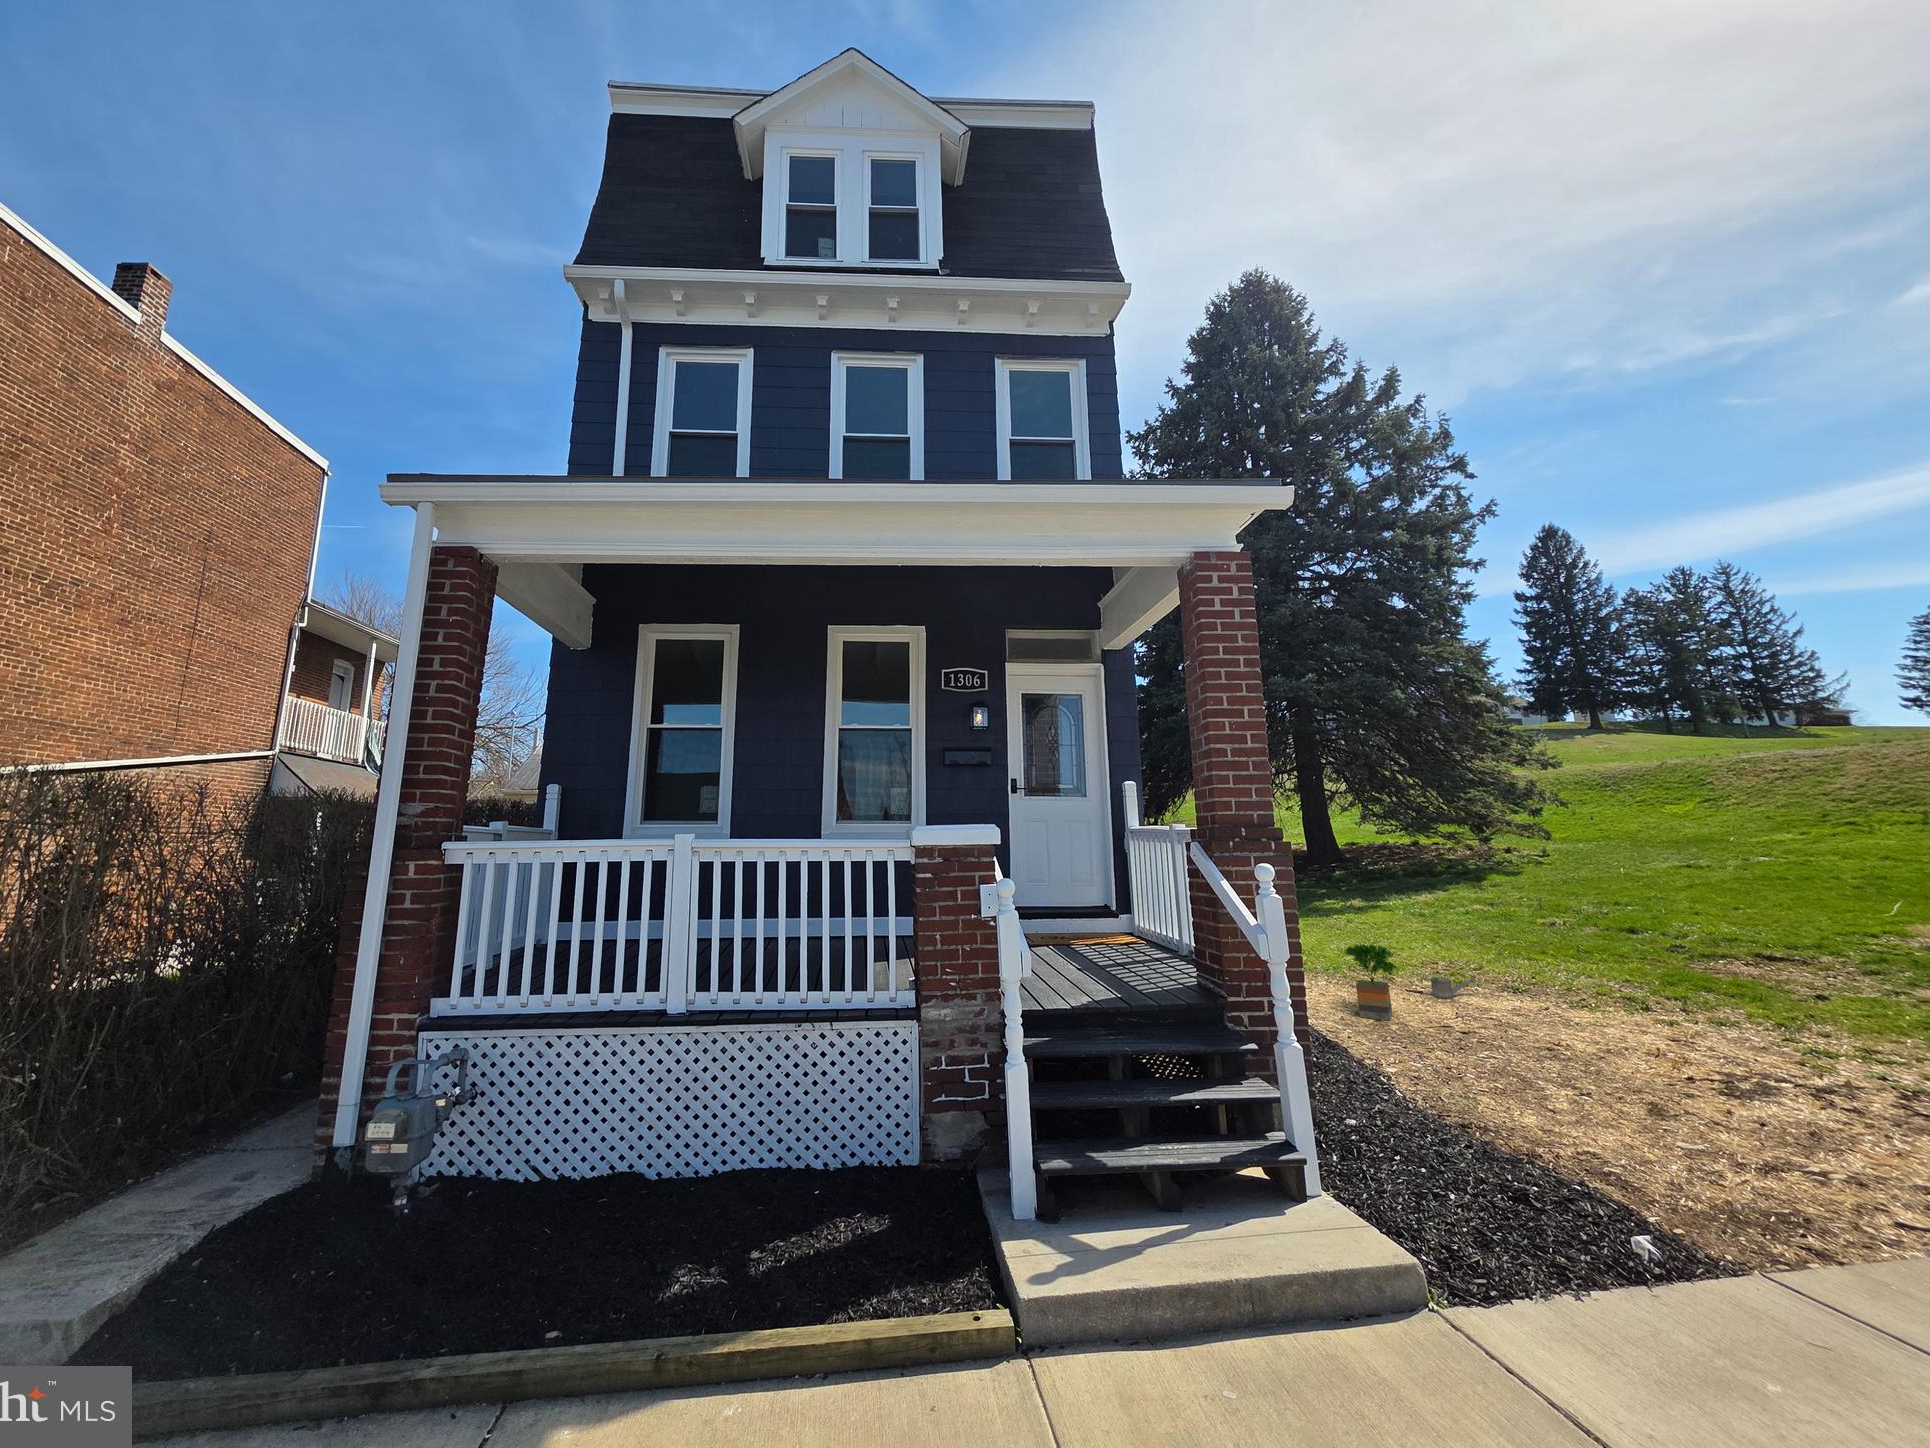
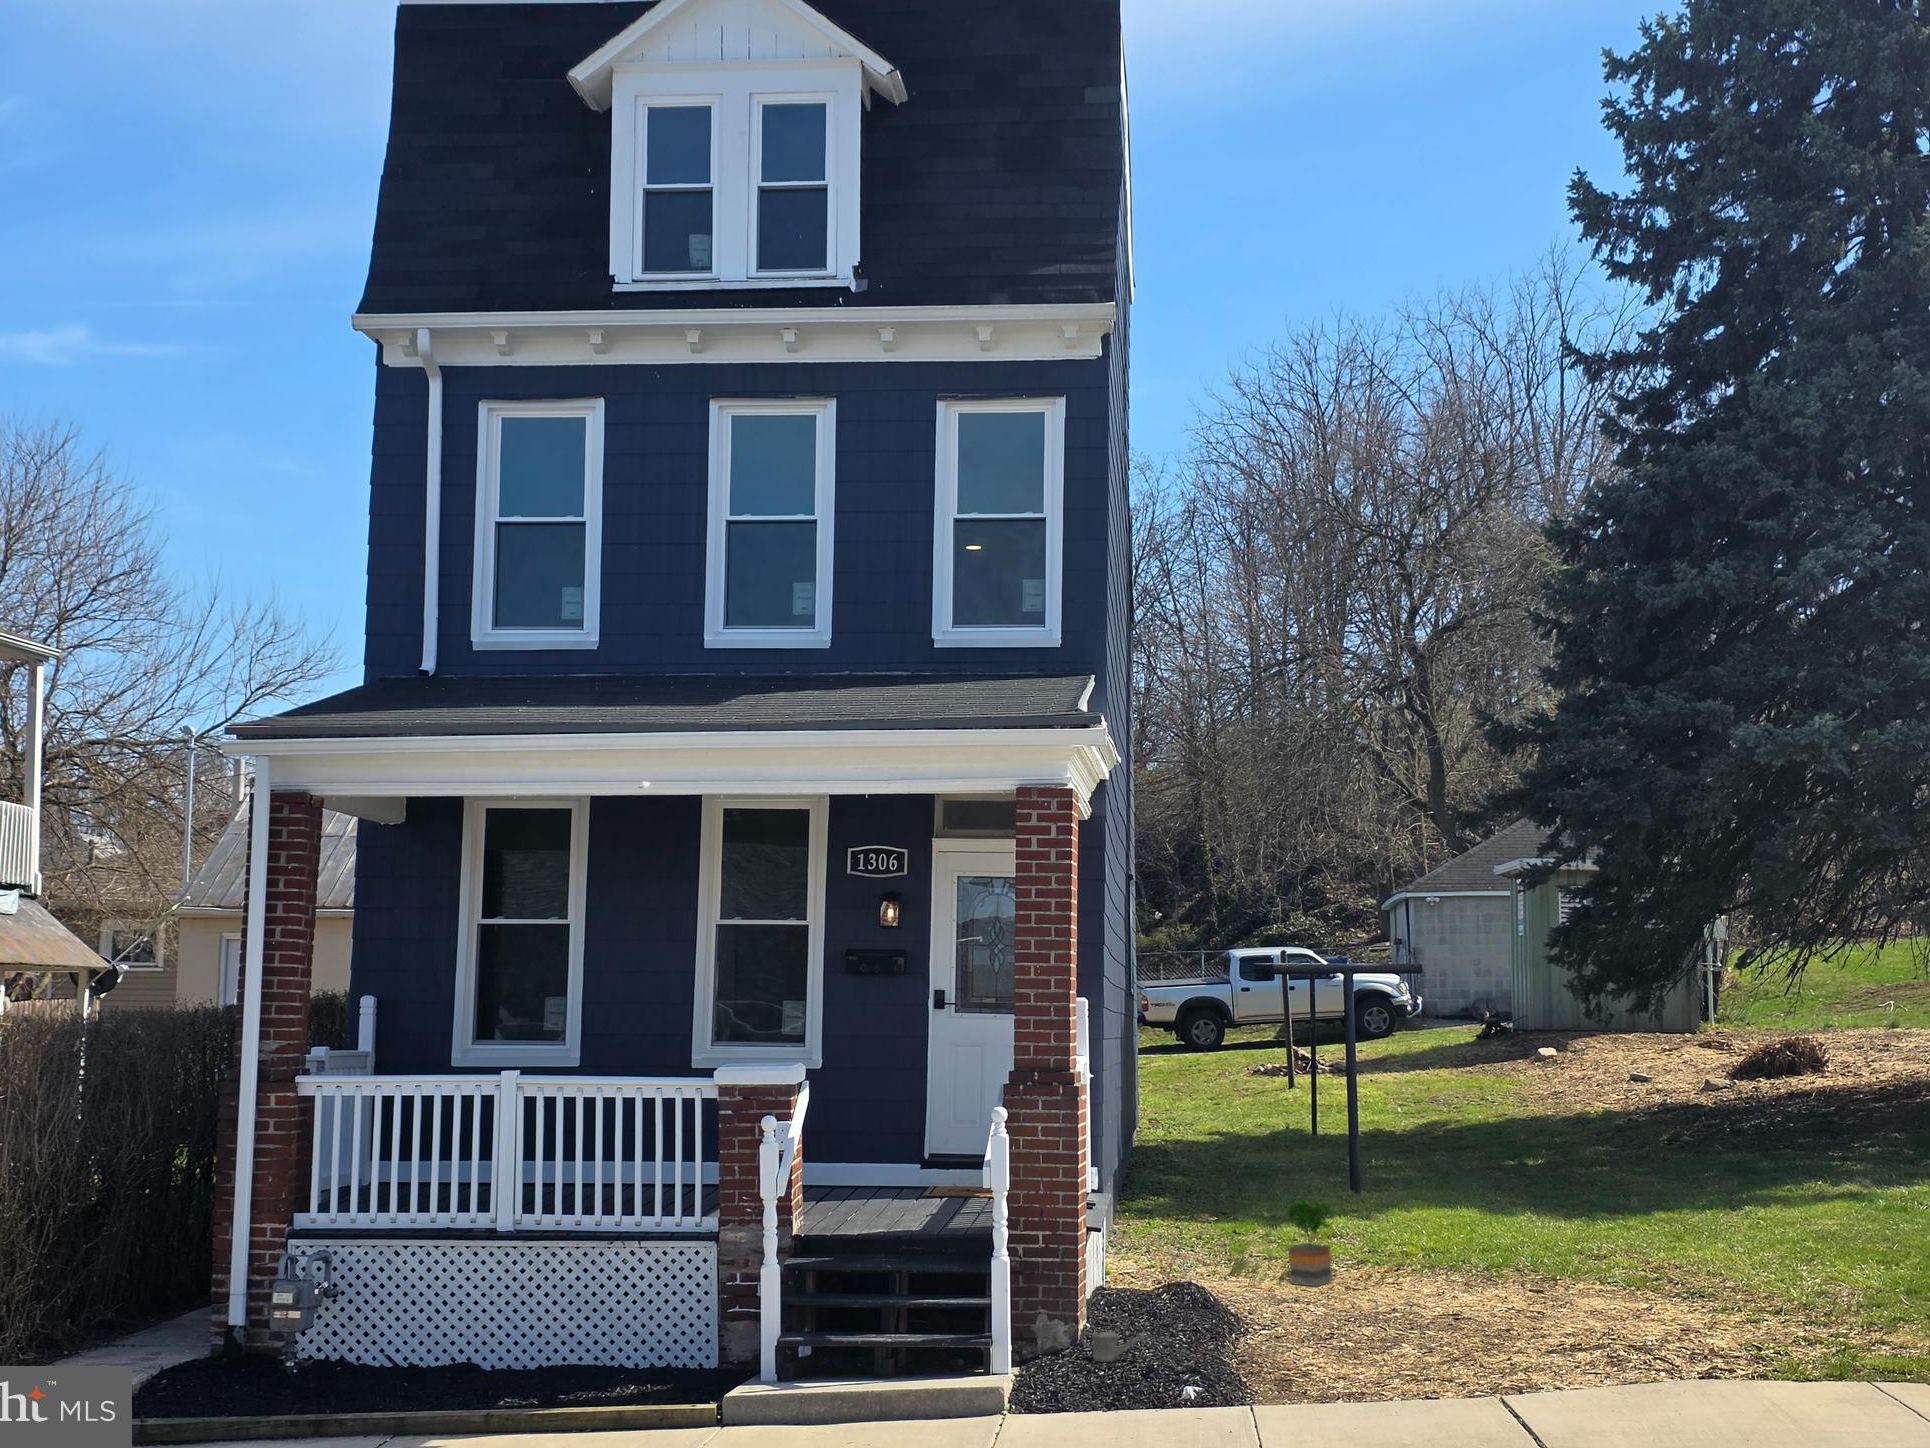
watering can: present [1421,977,1475,998] -> present [1081,1332,1145,1362]

